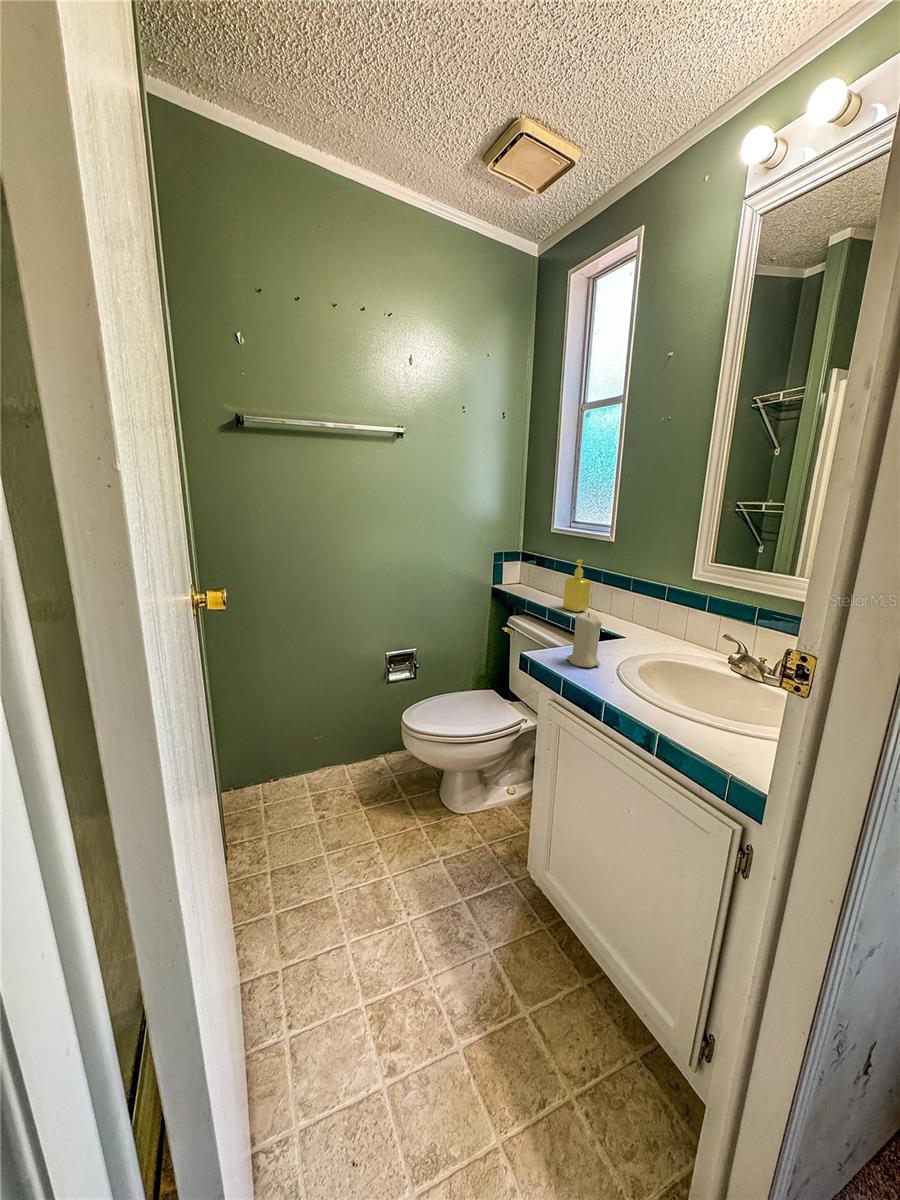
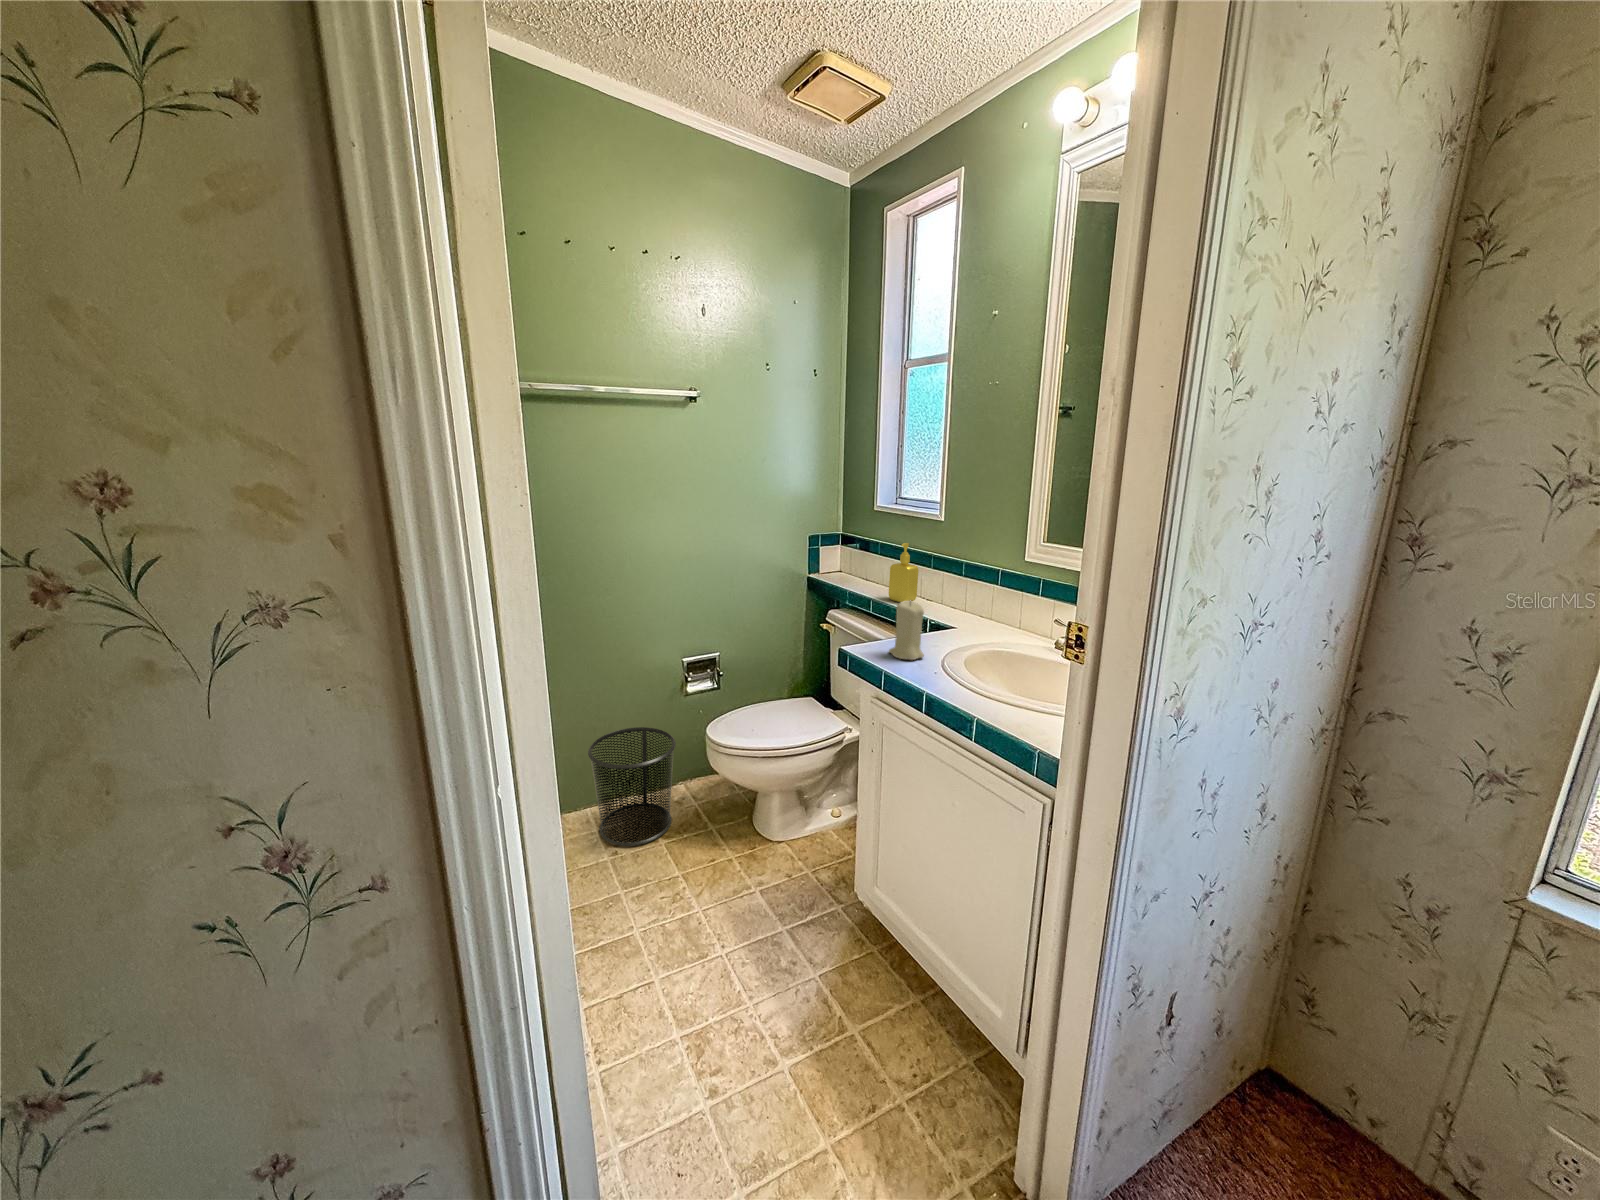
waste bin: none [302,710,376,812] -> present [588,727,676,846]

